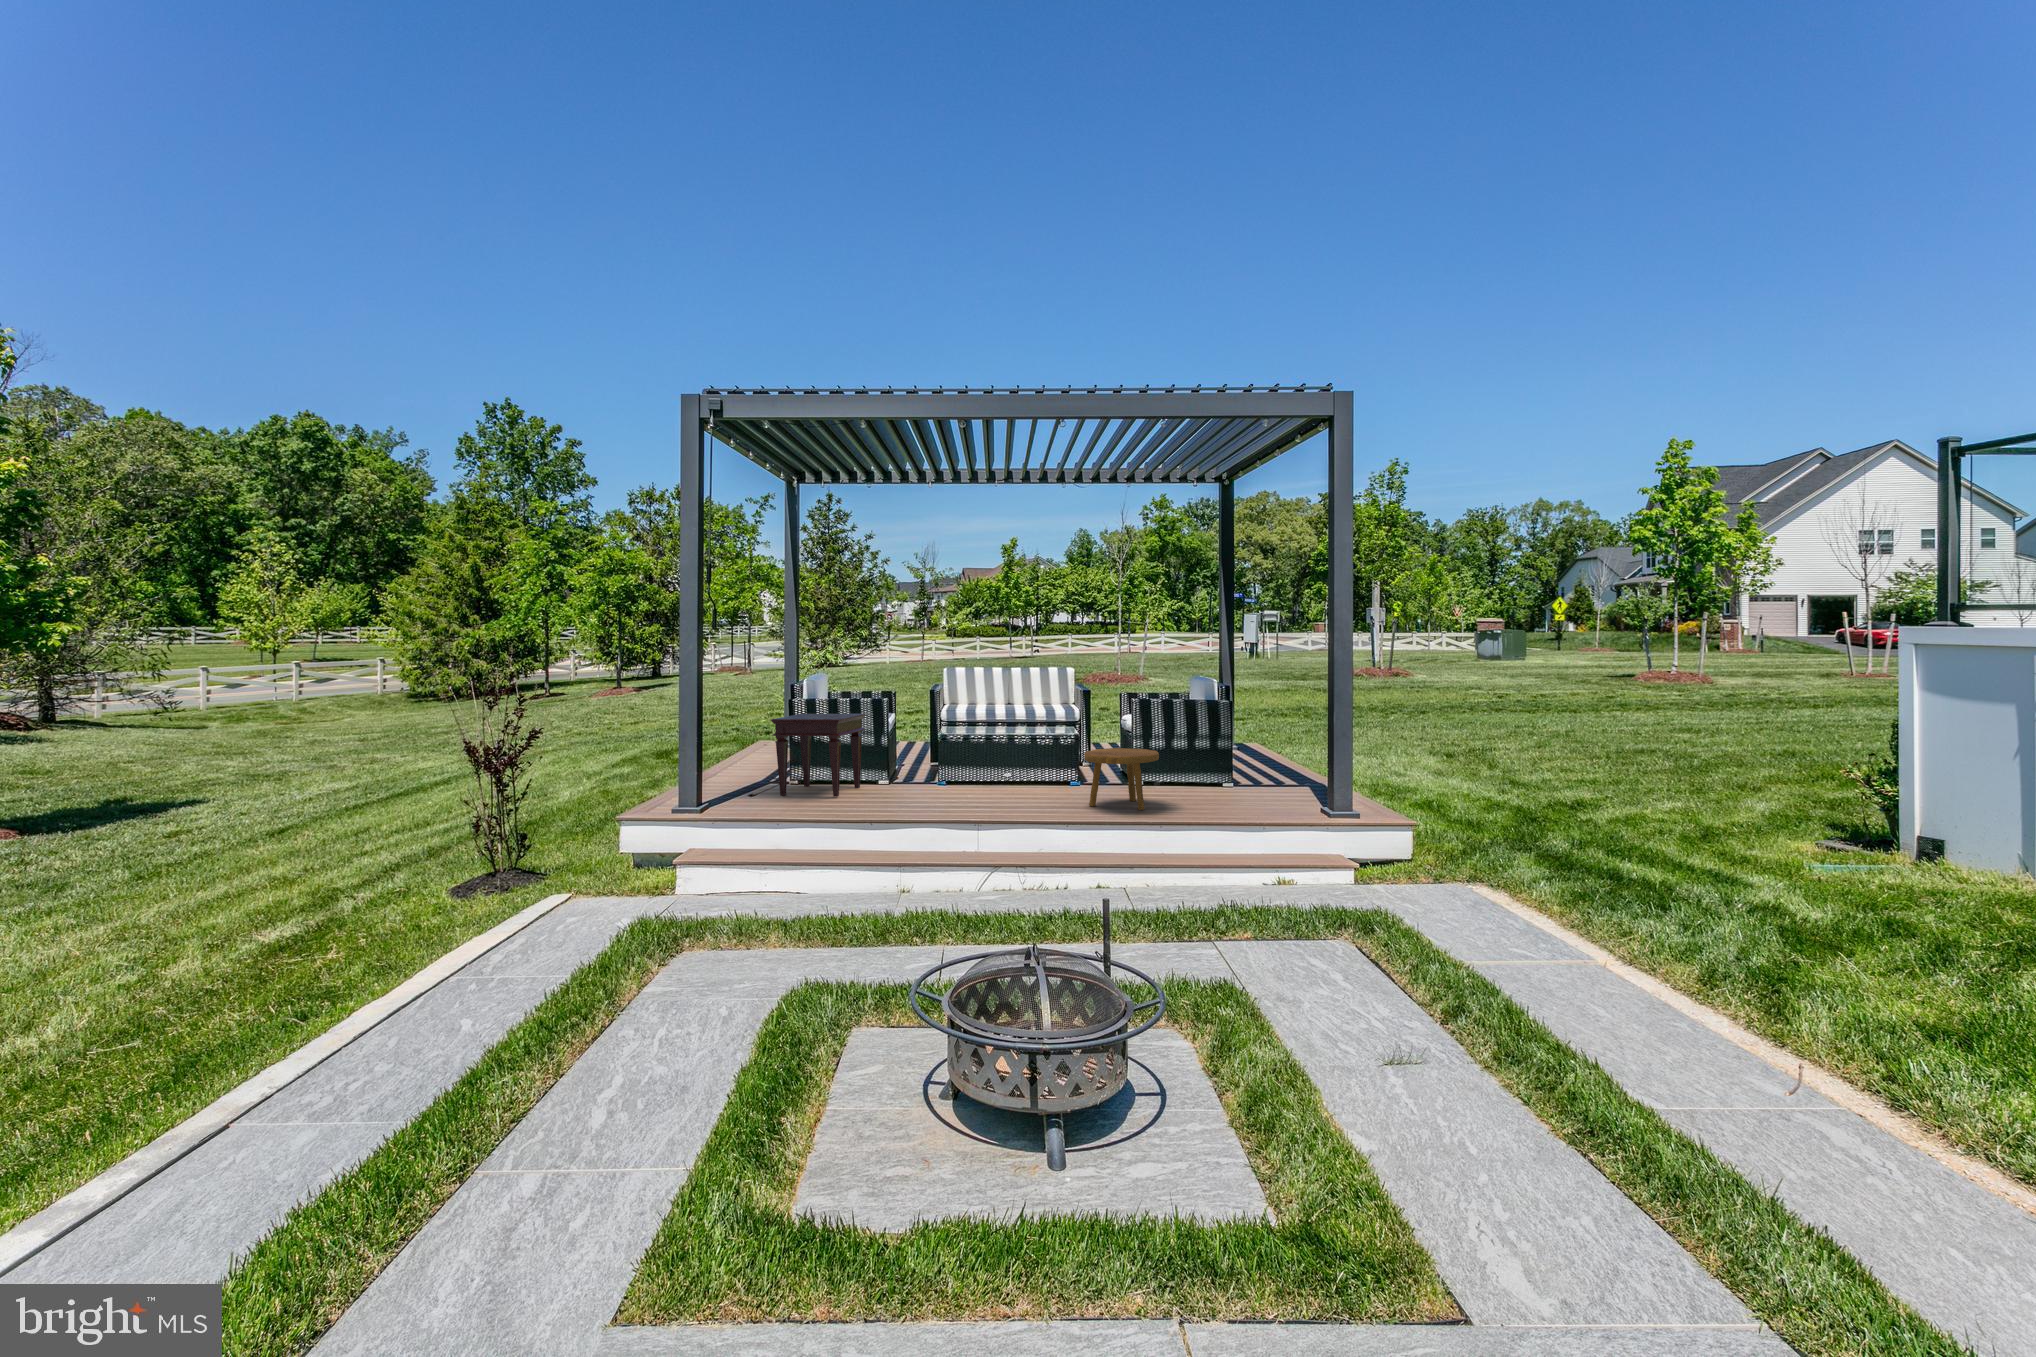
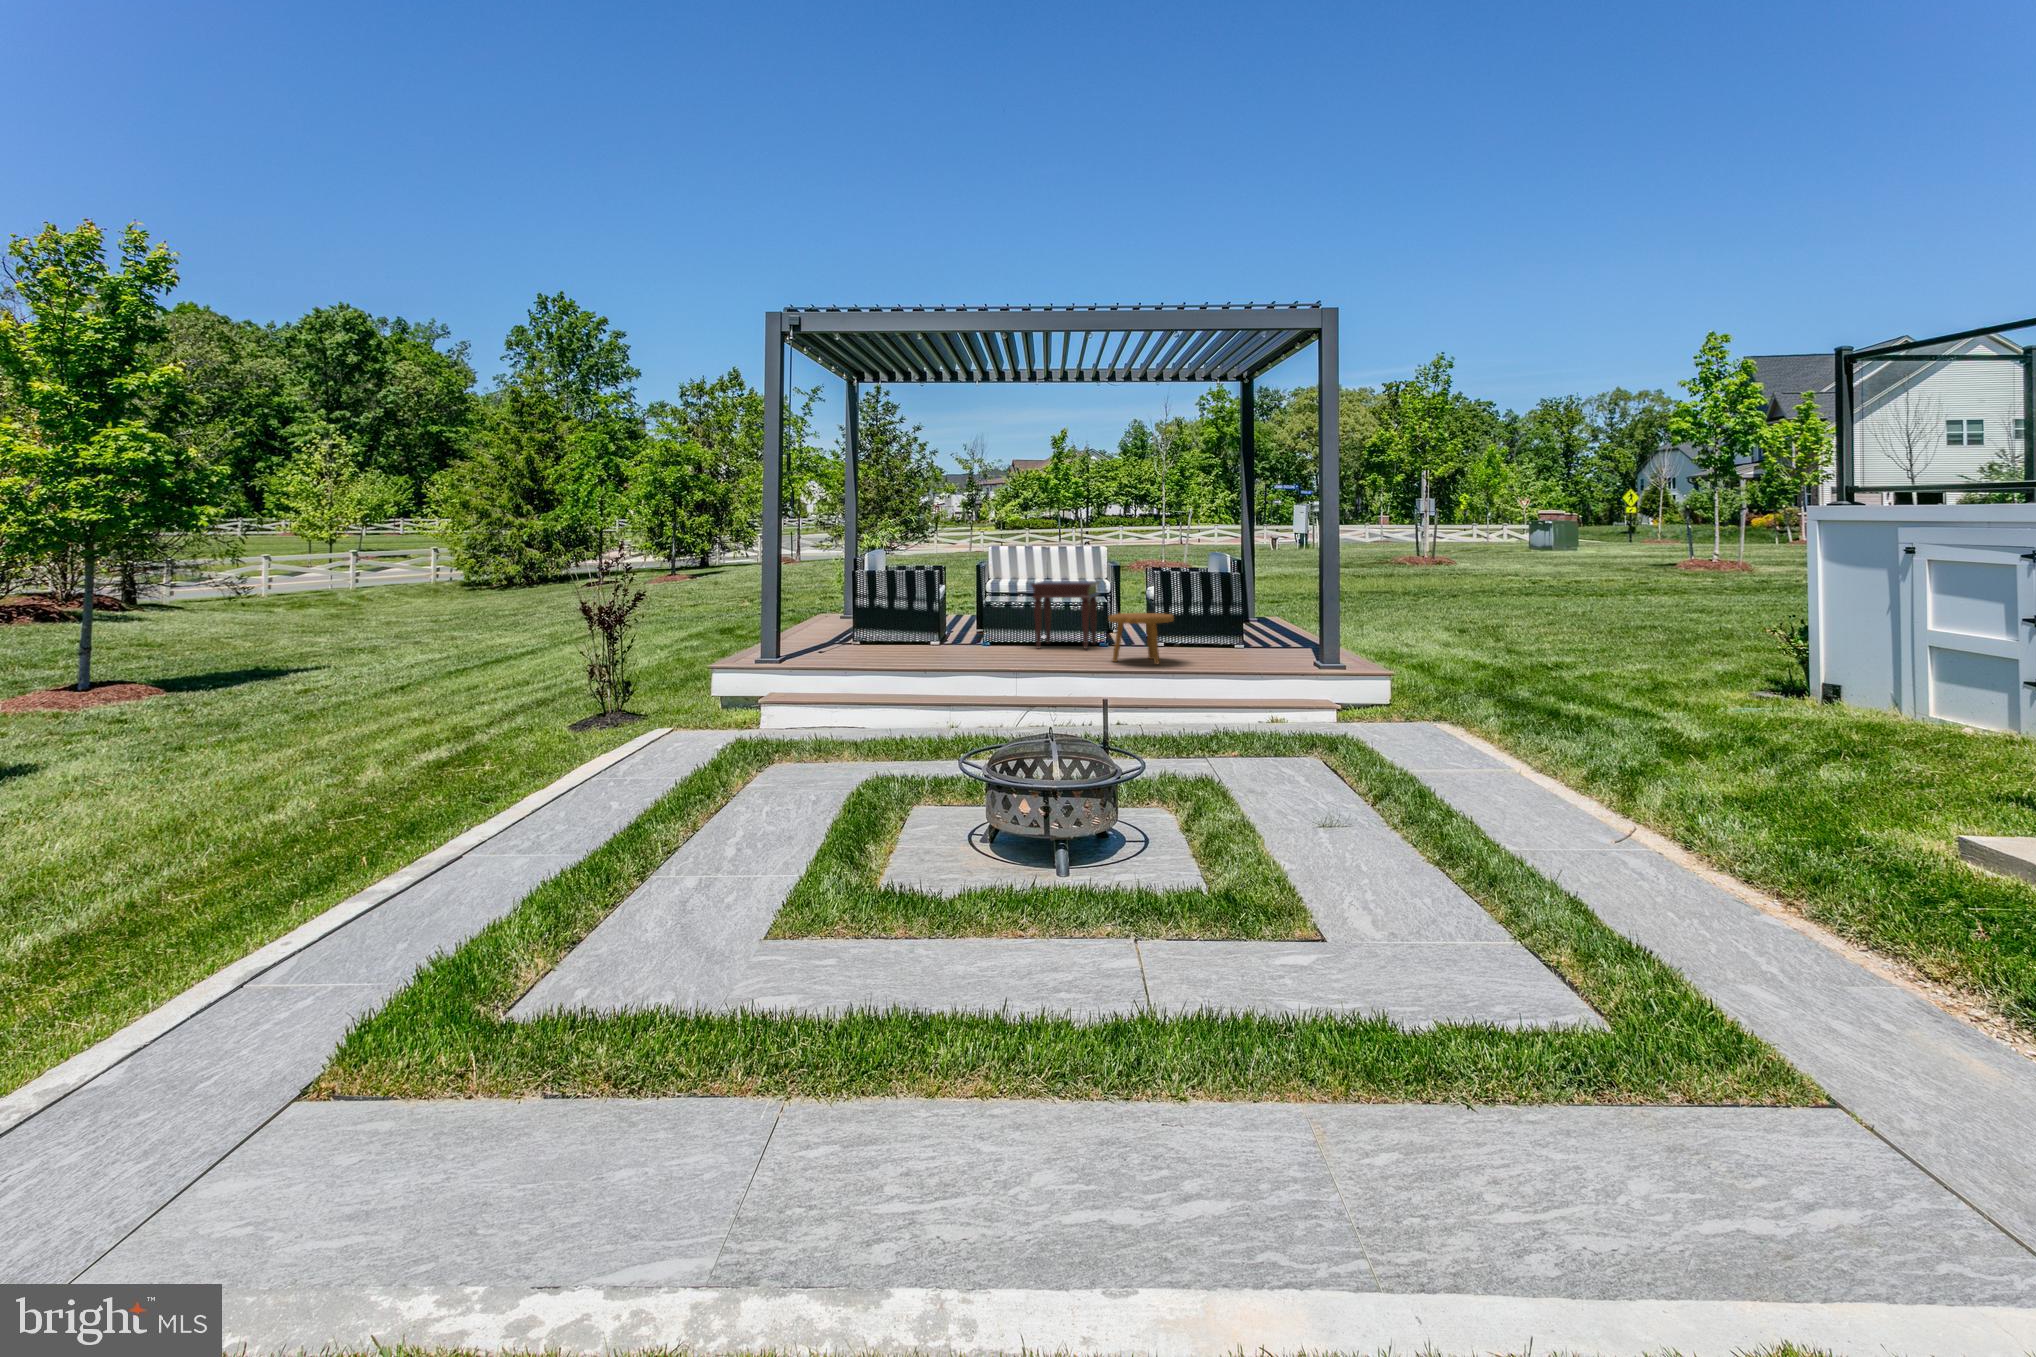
side table: present [771,714,866,797] -> present [1031,581,1100,649]

